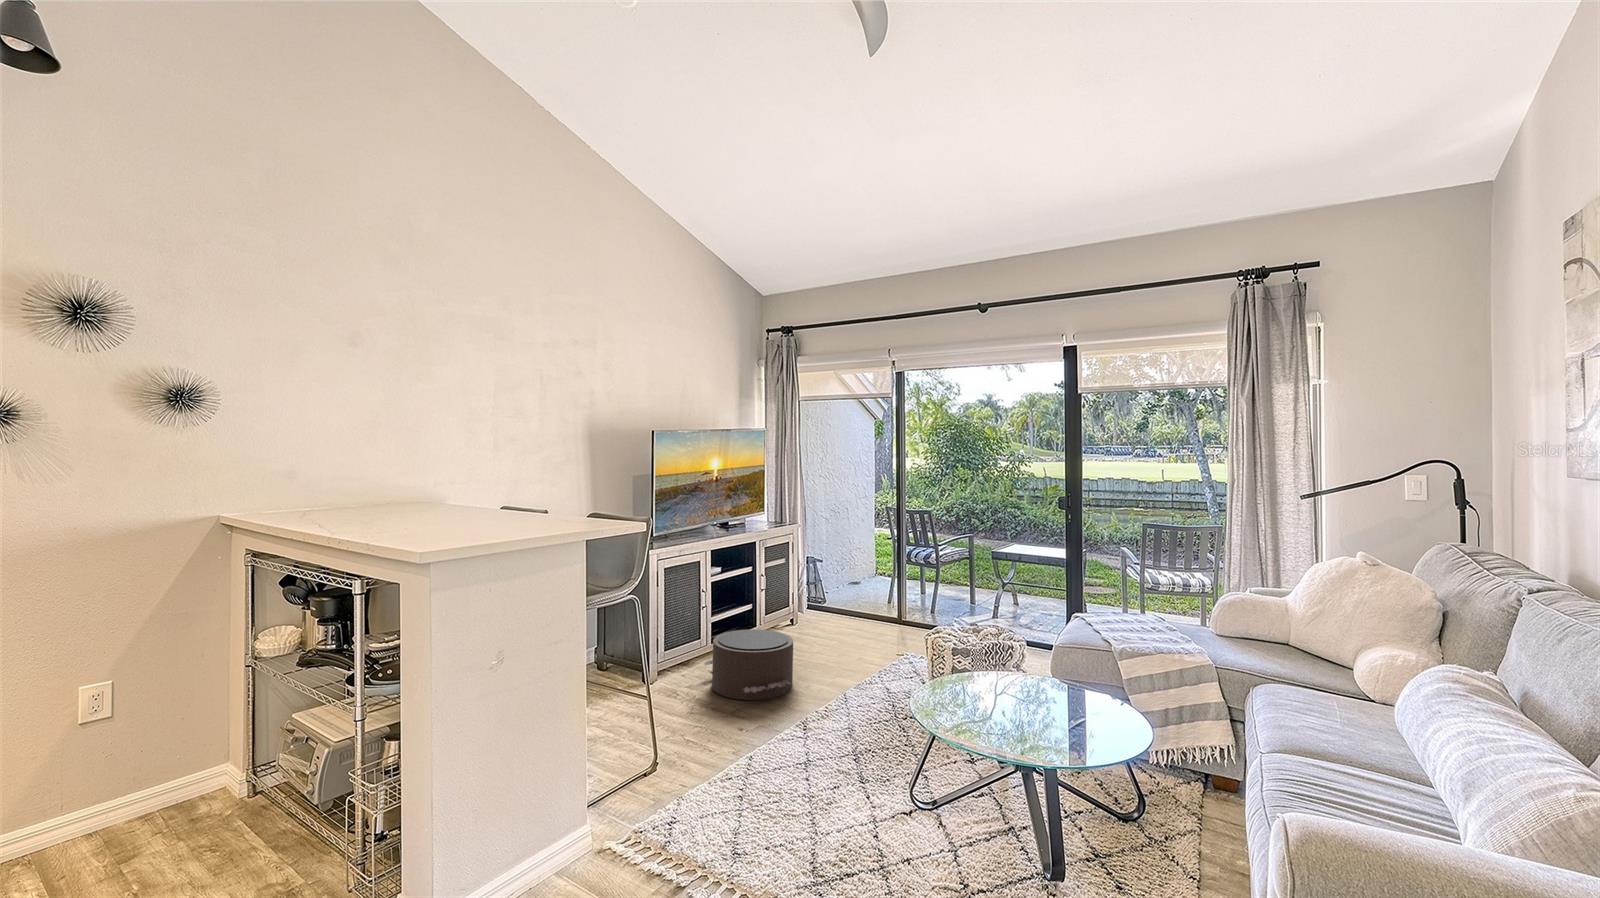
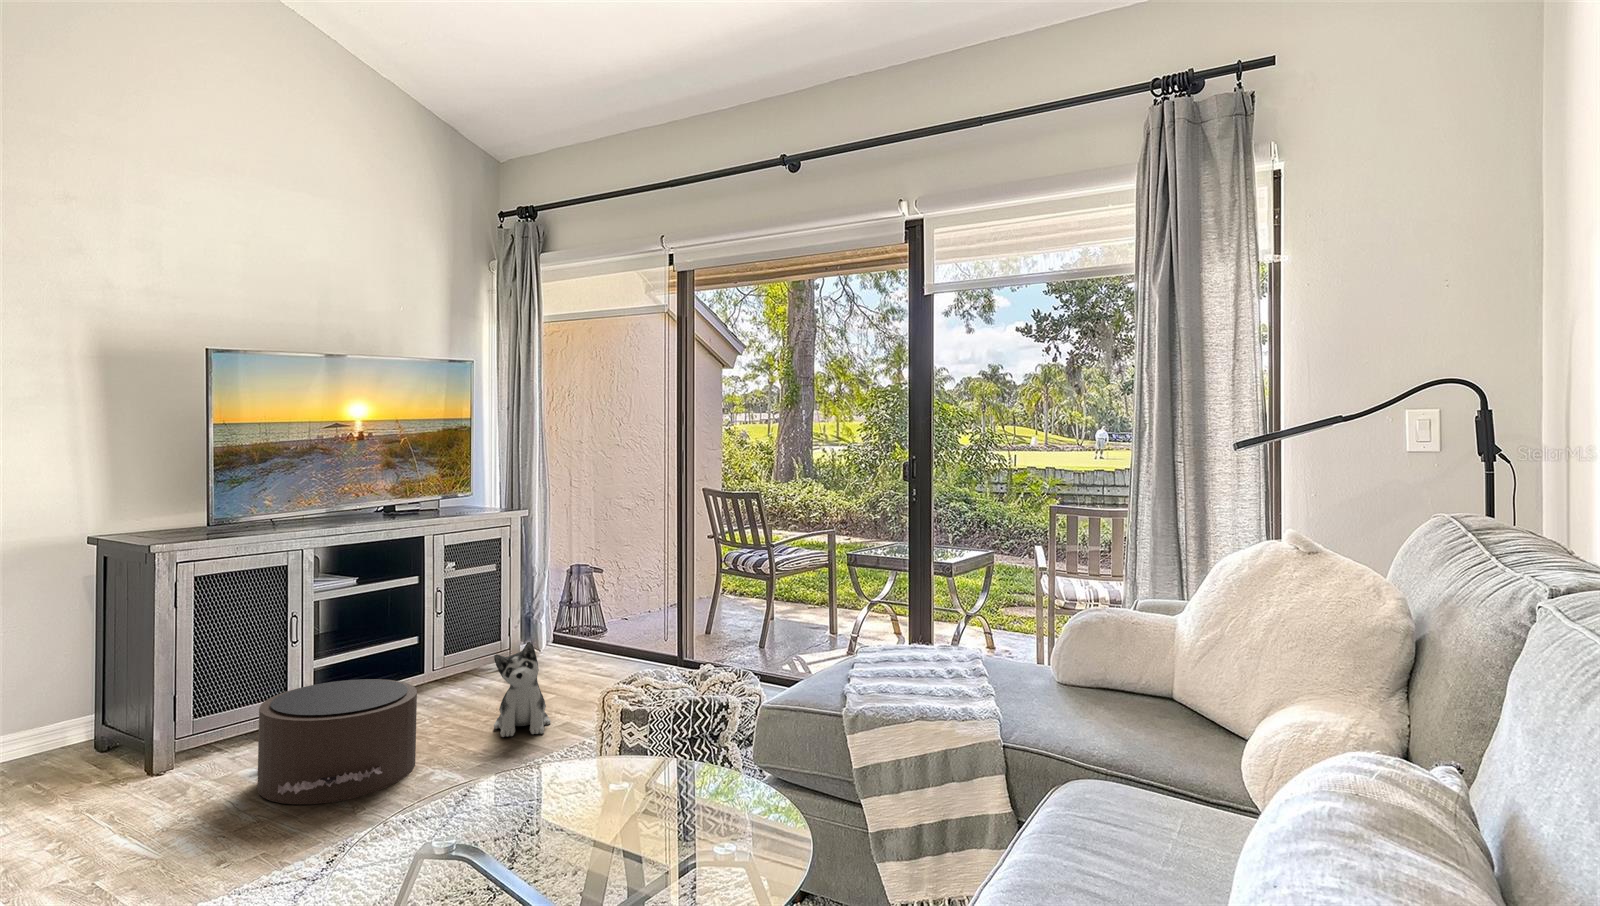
plush toy: none [816,608,850,666] -> present [494,642,551,737]

